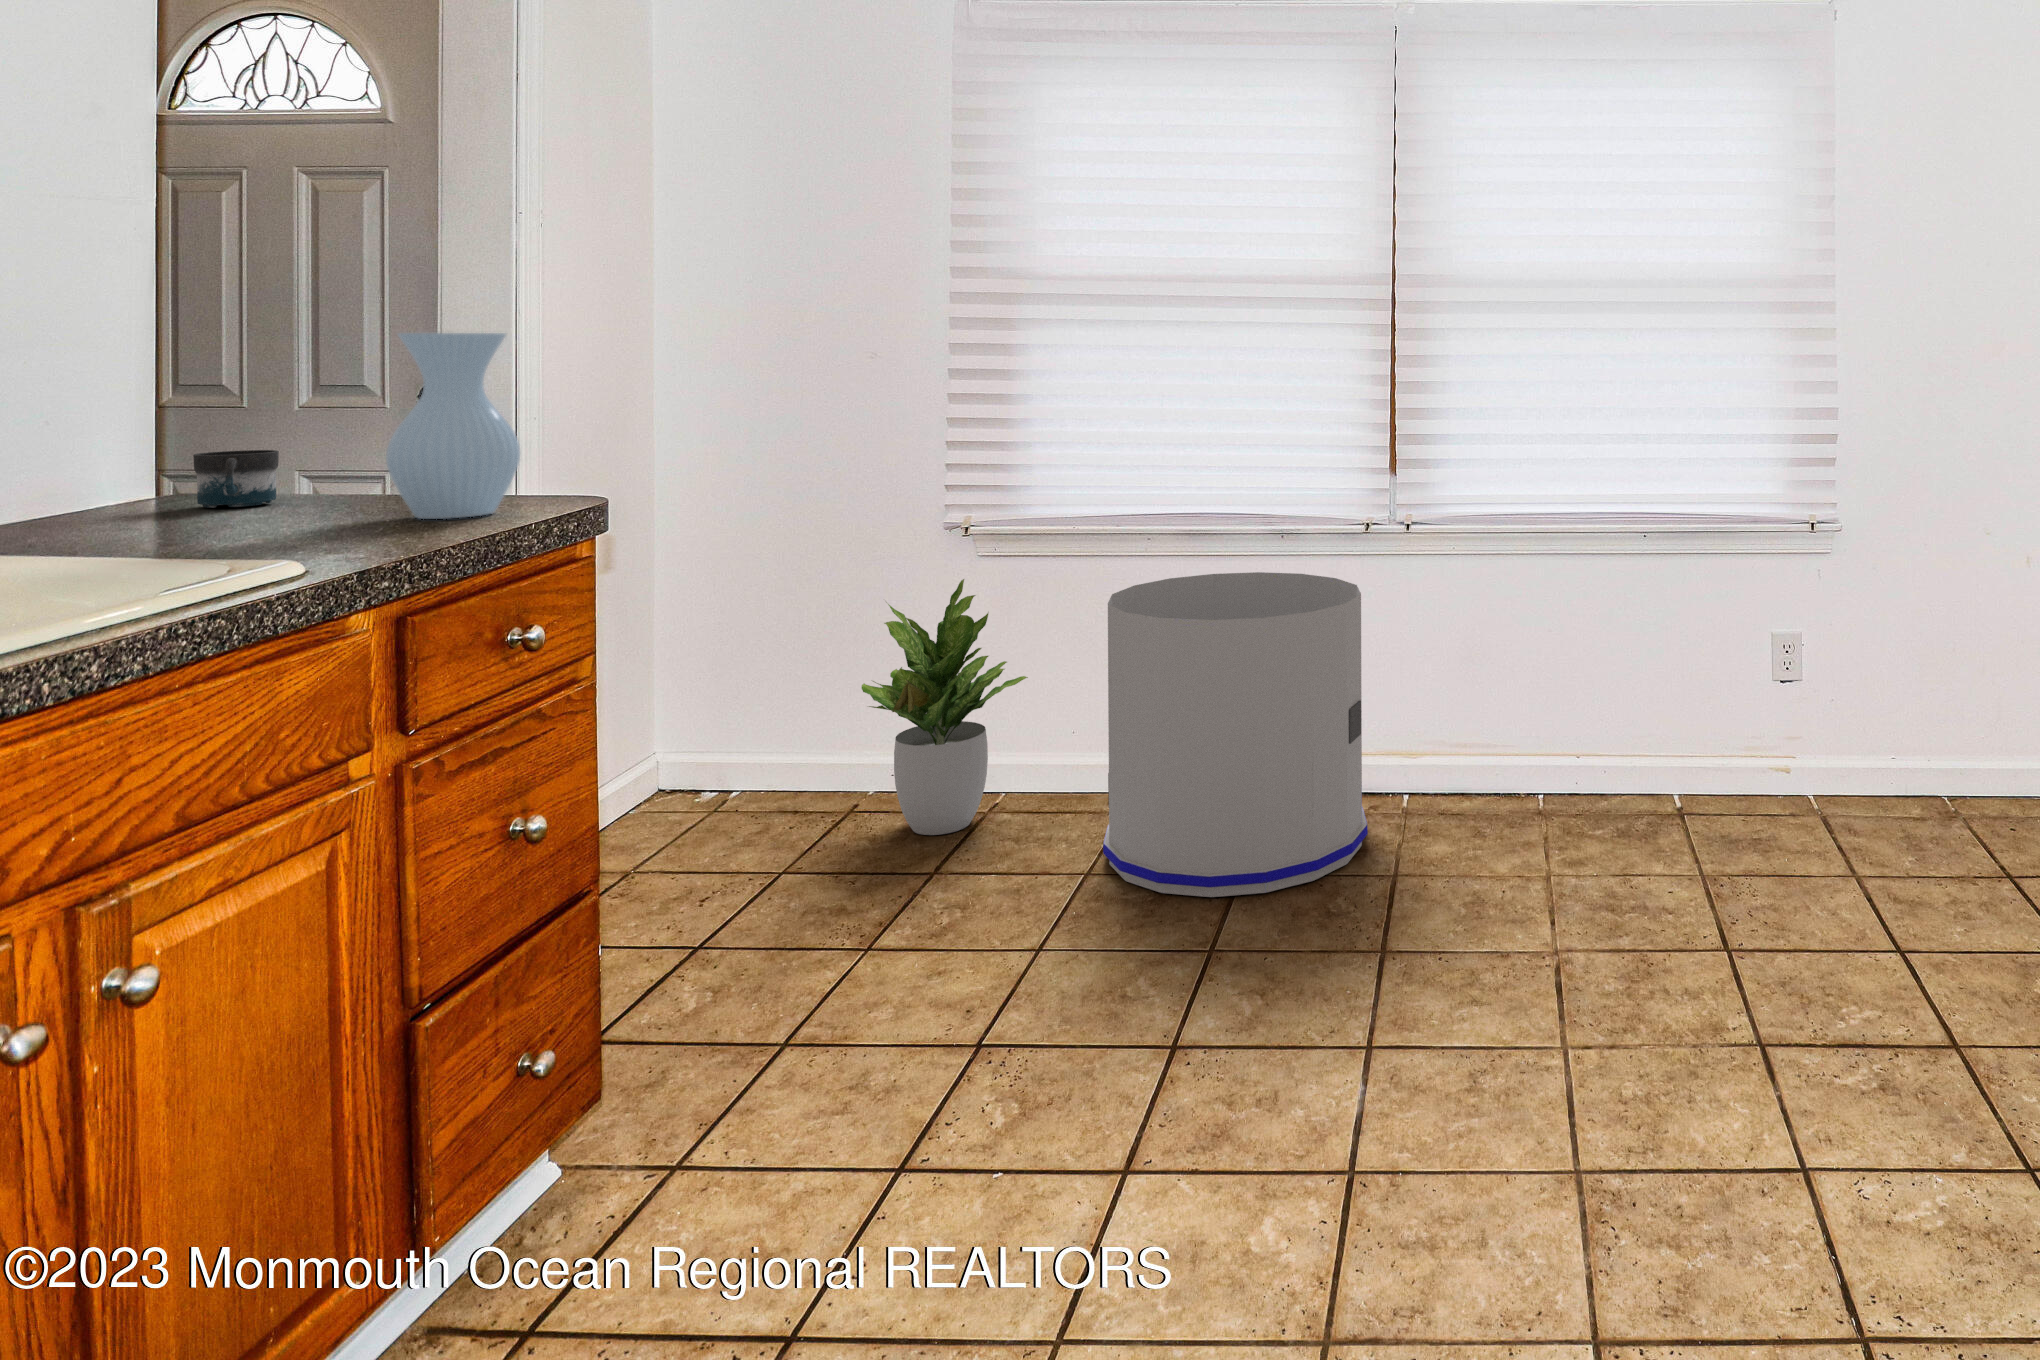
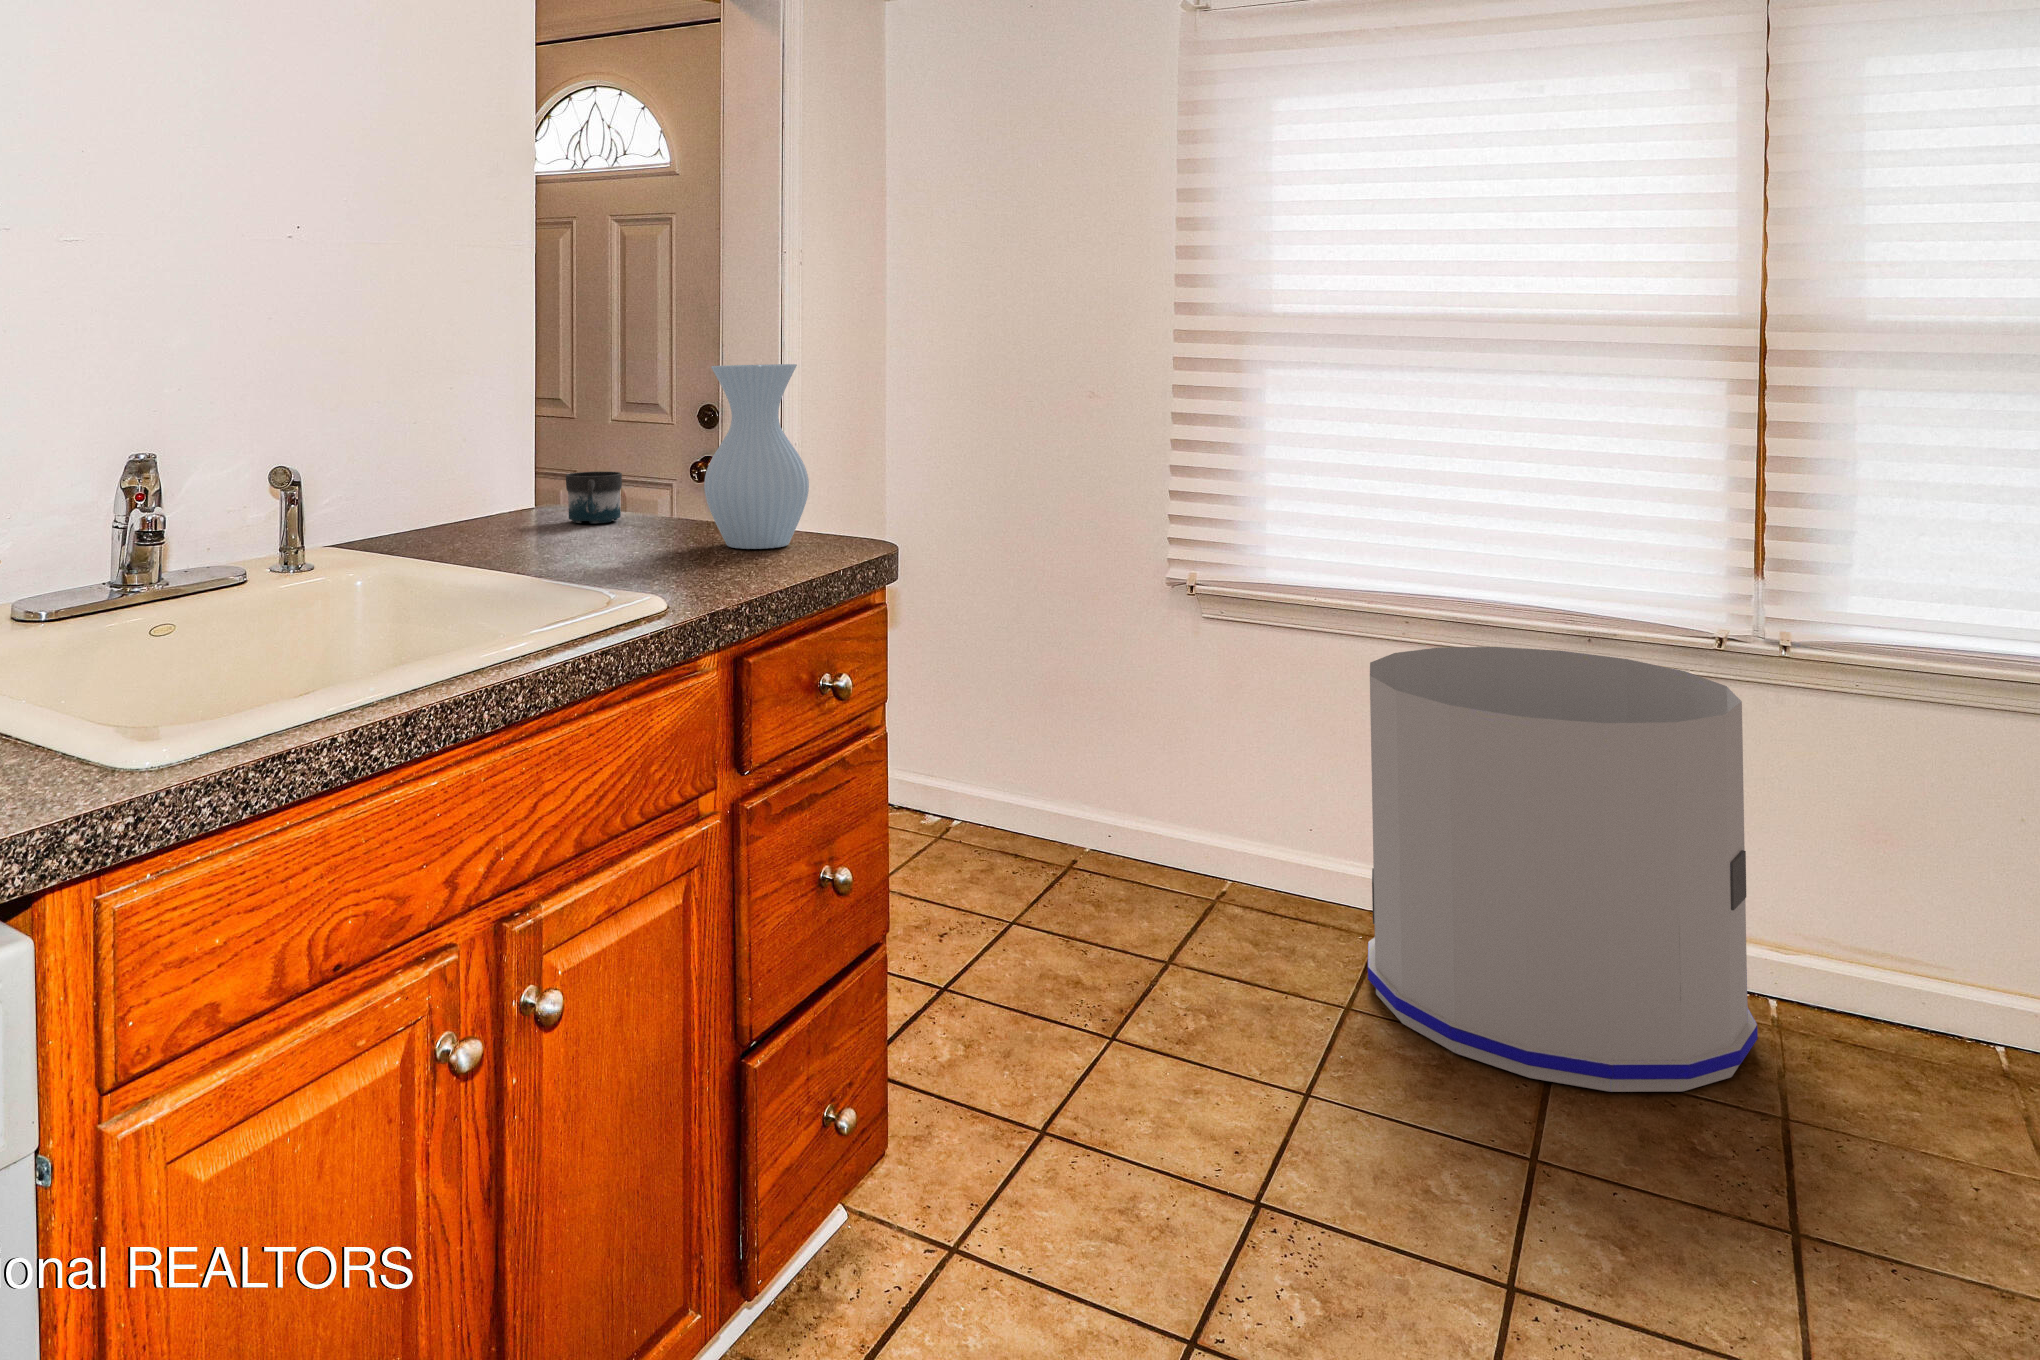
potted plant: present [862,579,1028,835] -> none [1078,623,1259,908]

